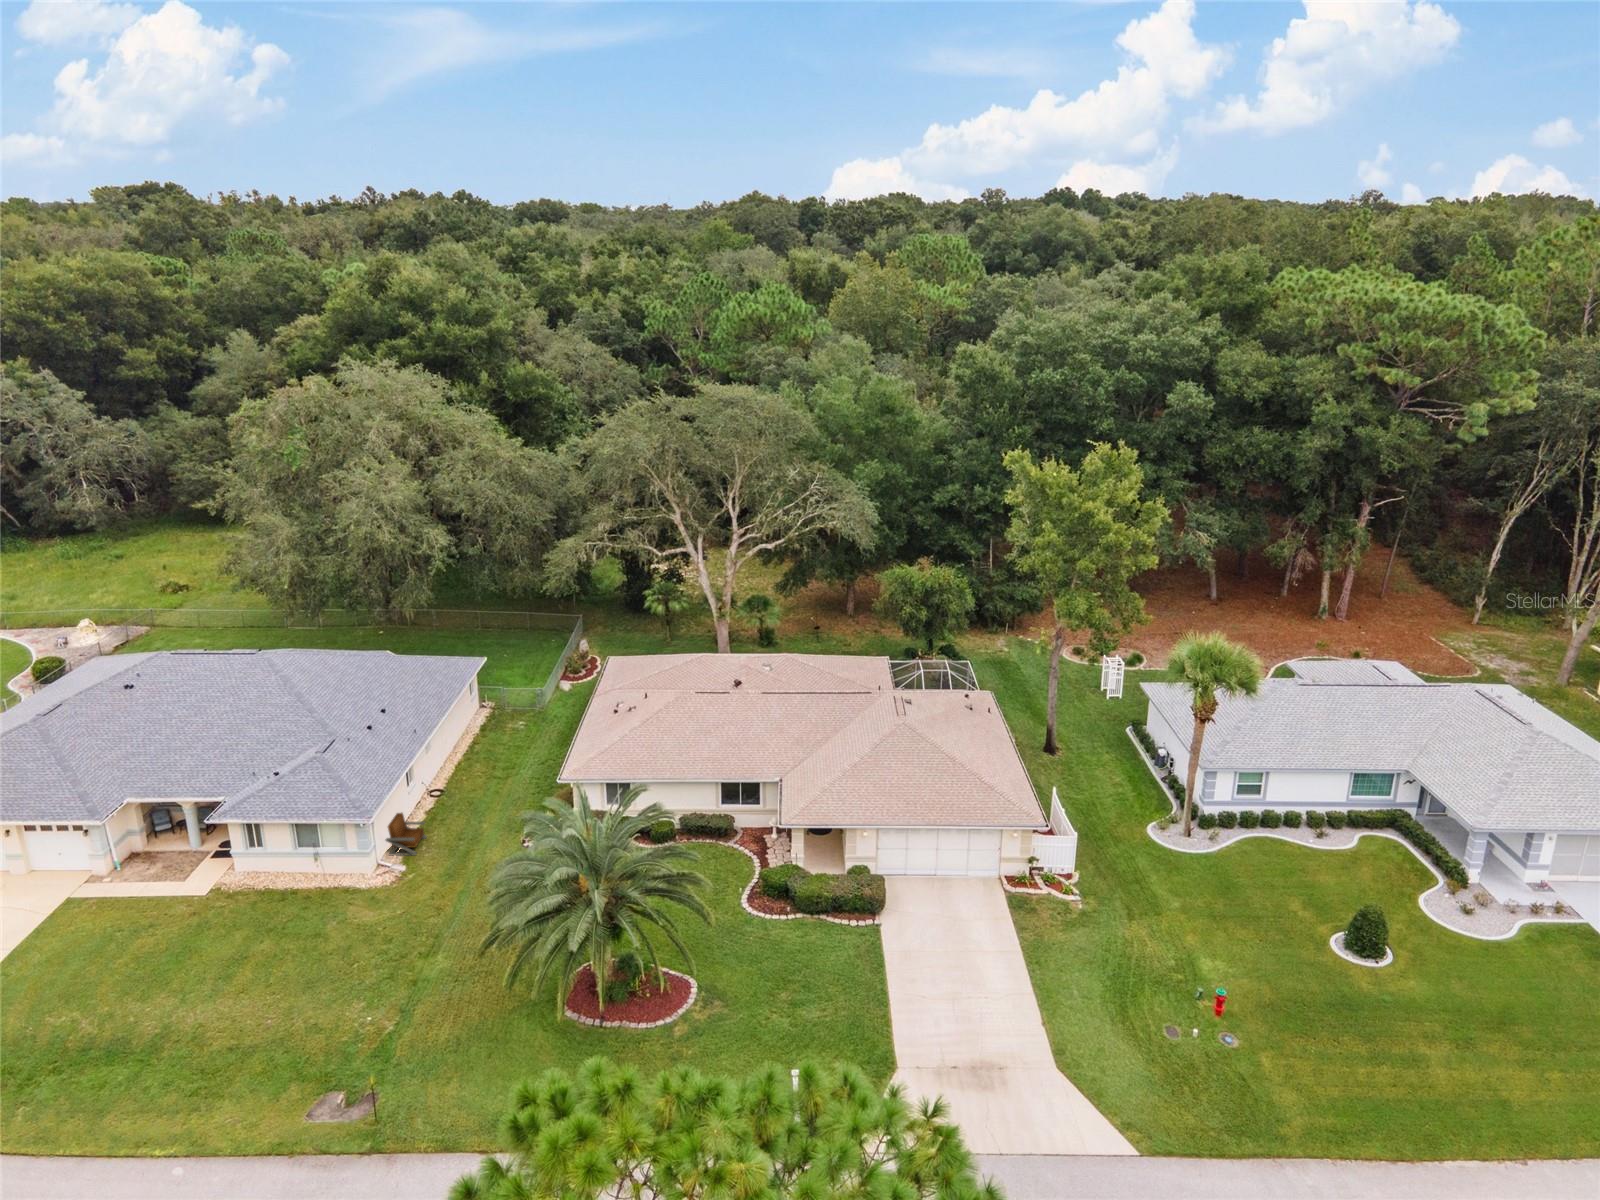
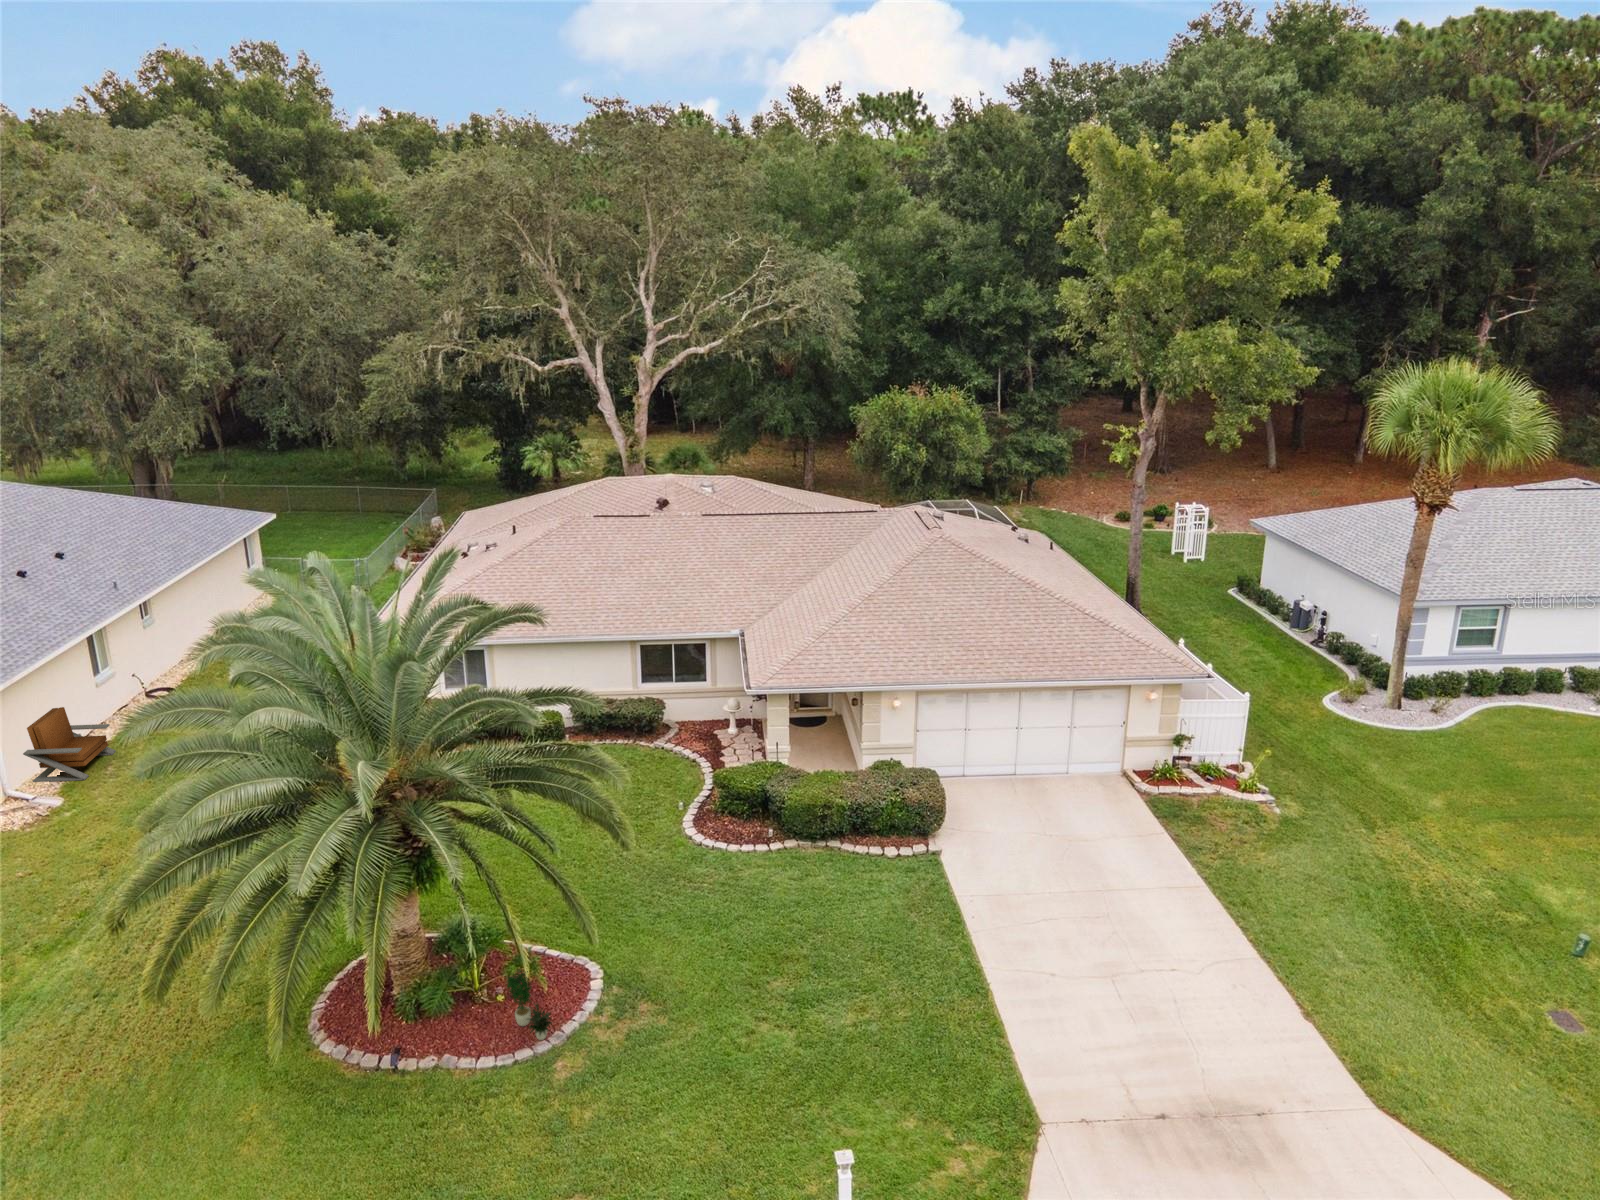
potted plant: none [650,981,674,1017] -> present [506,970,552,1040]

